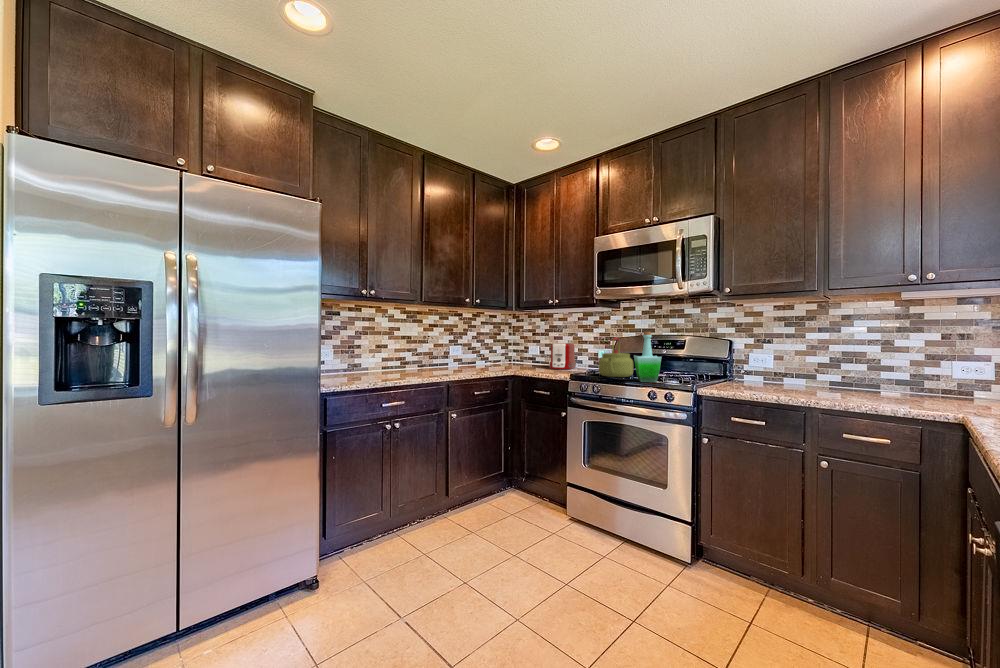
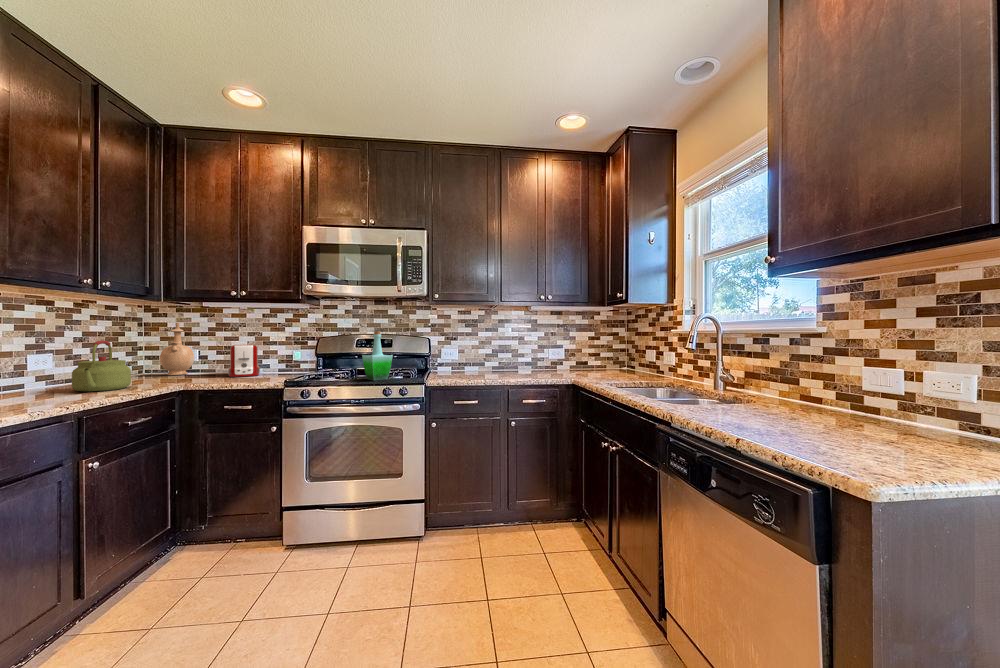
vase: none [518,326,538,365] -> present [160,323,194,375]
kettle: present [599,337,633,377] -> present [72,340,131,392]

